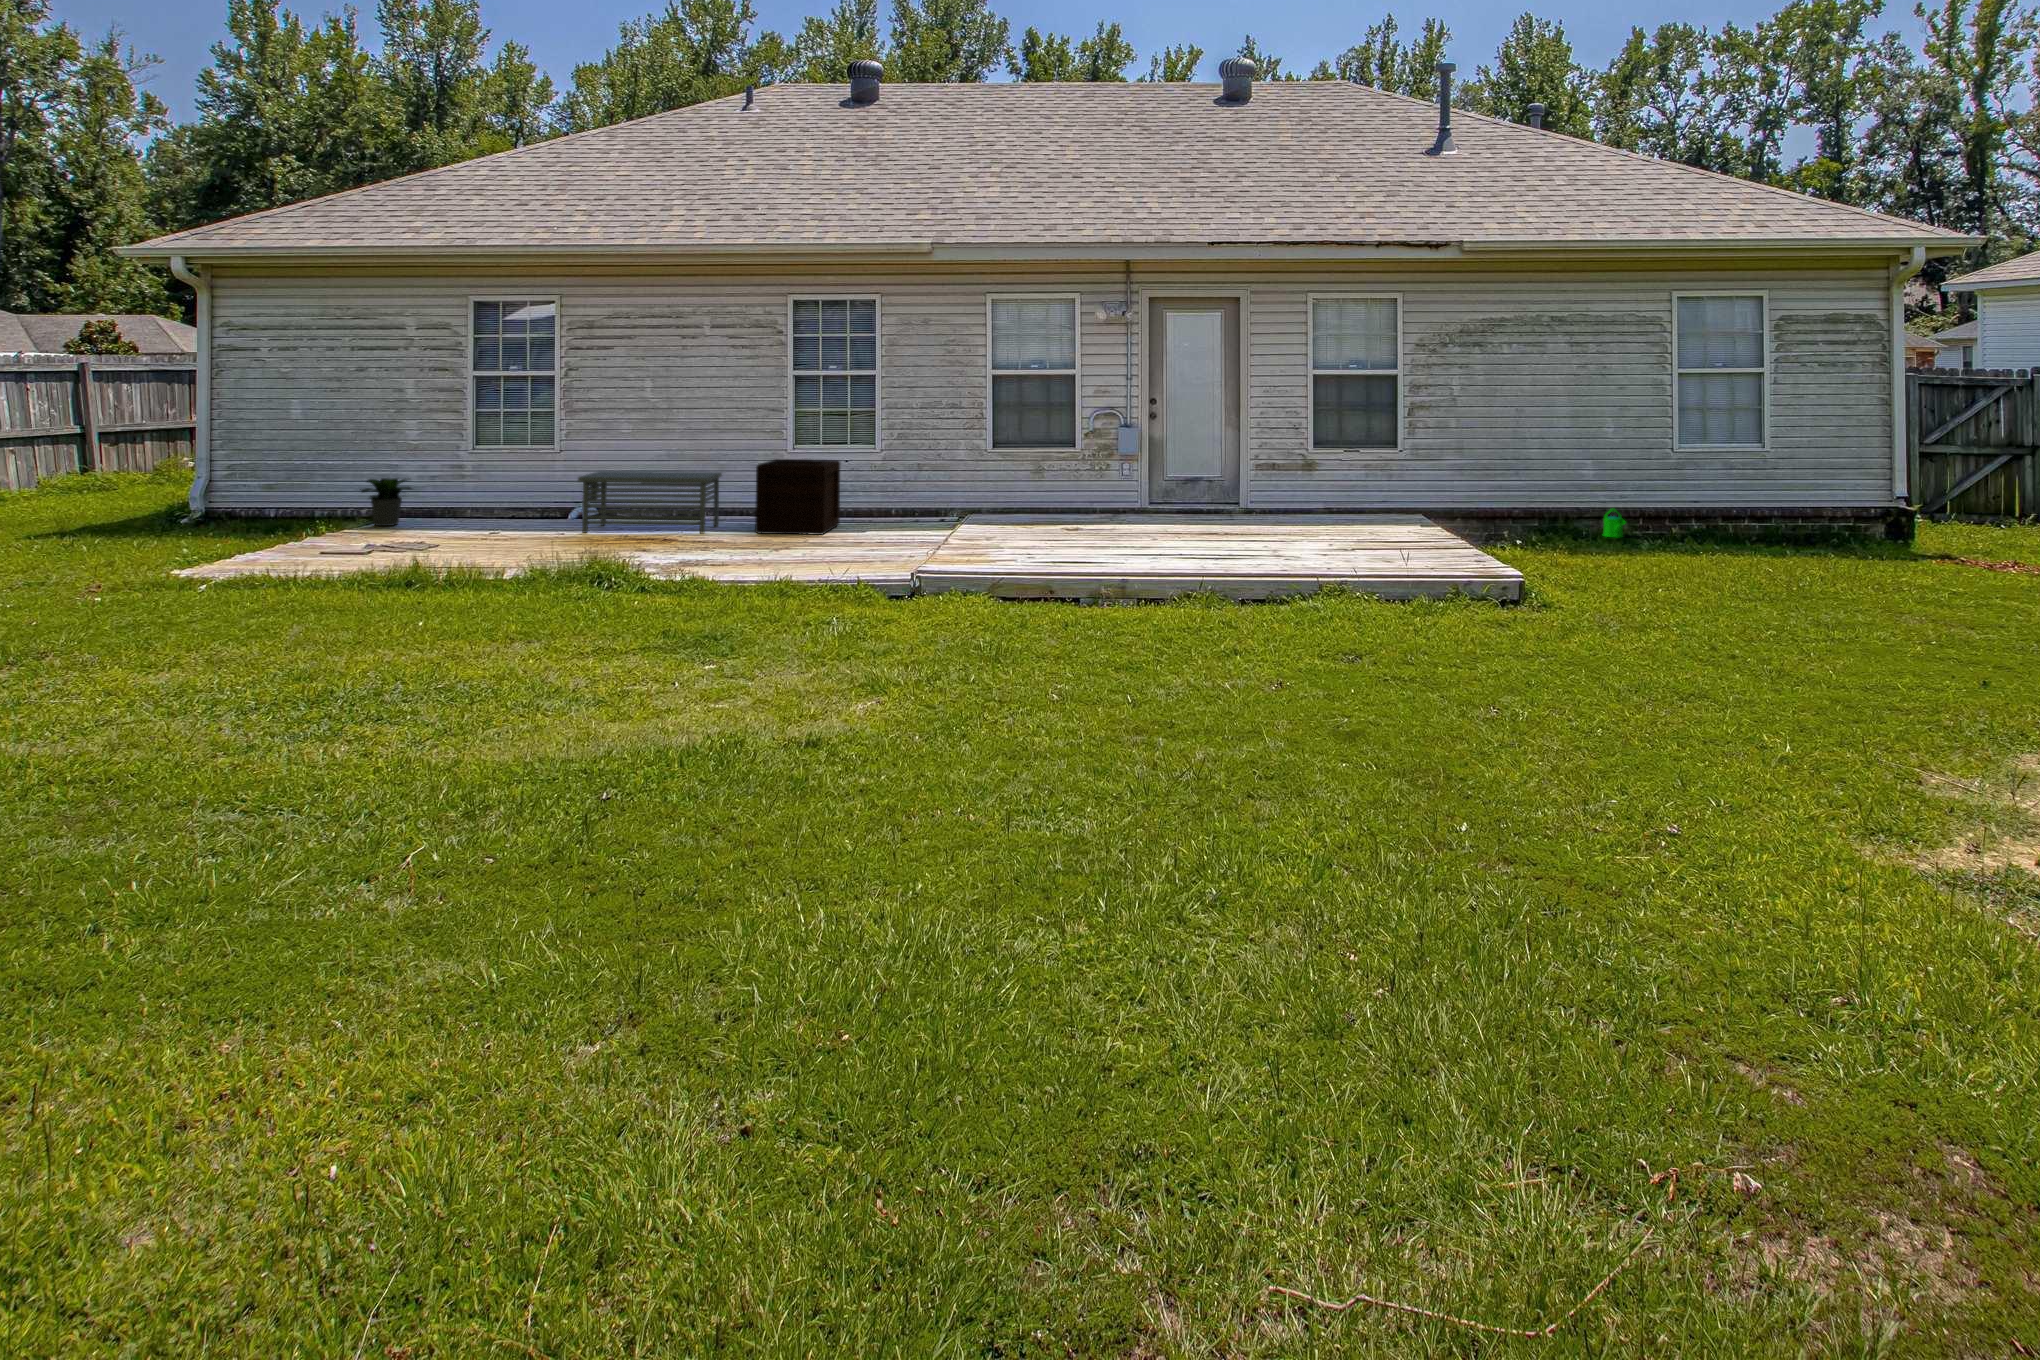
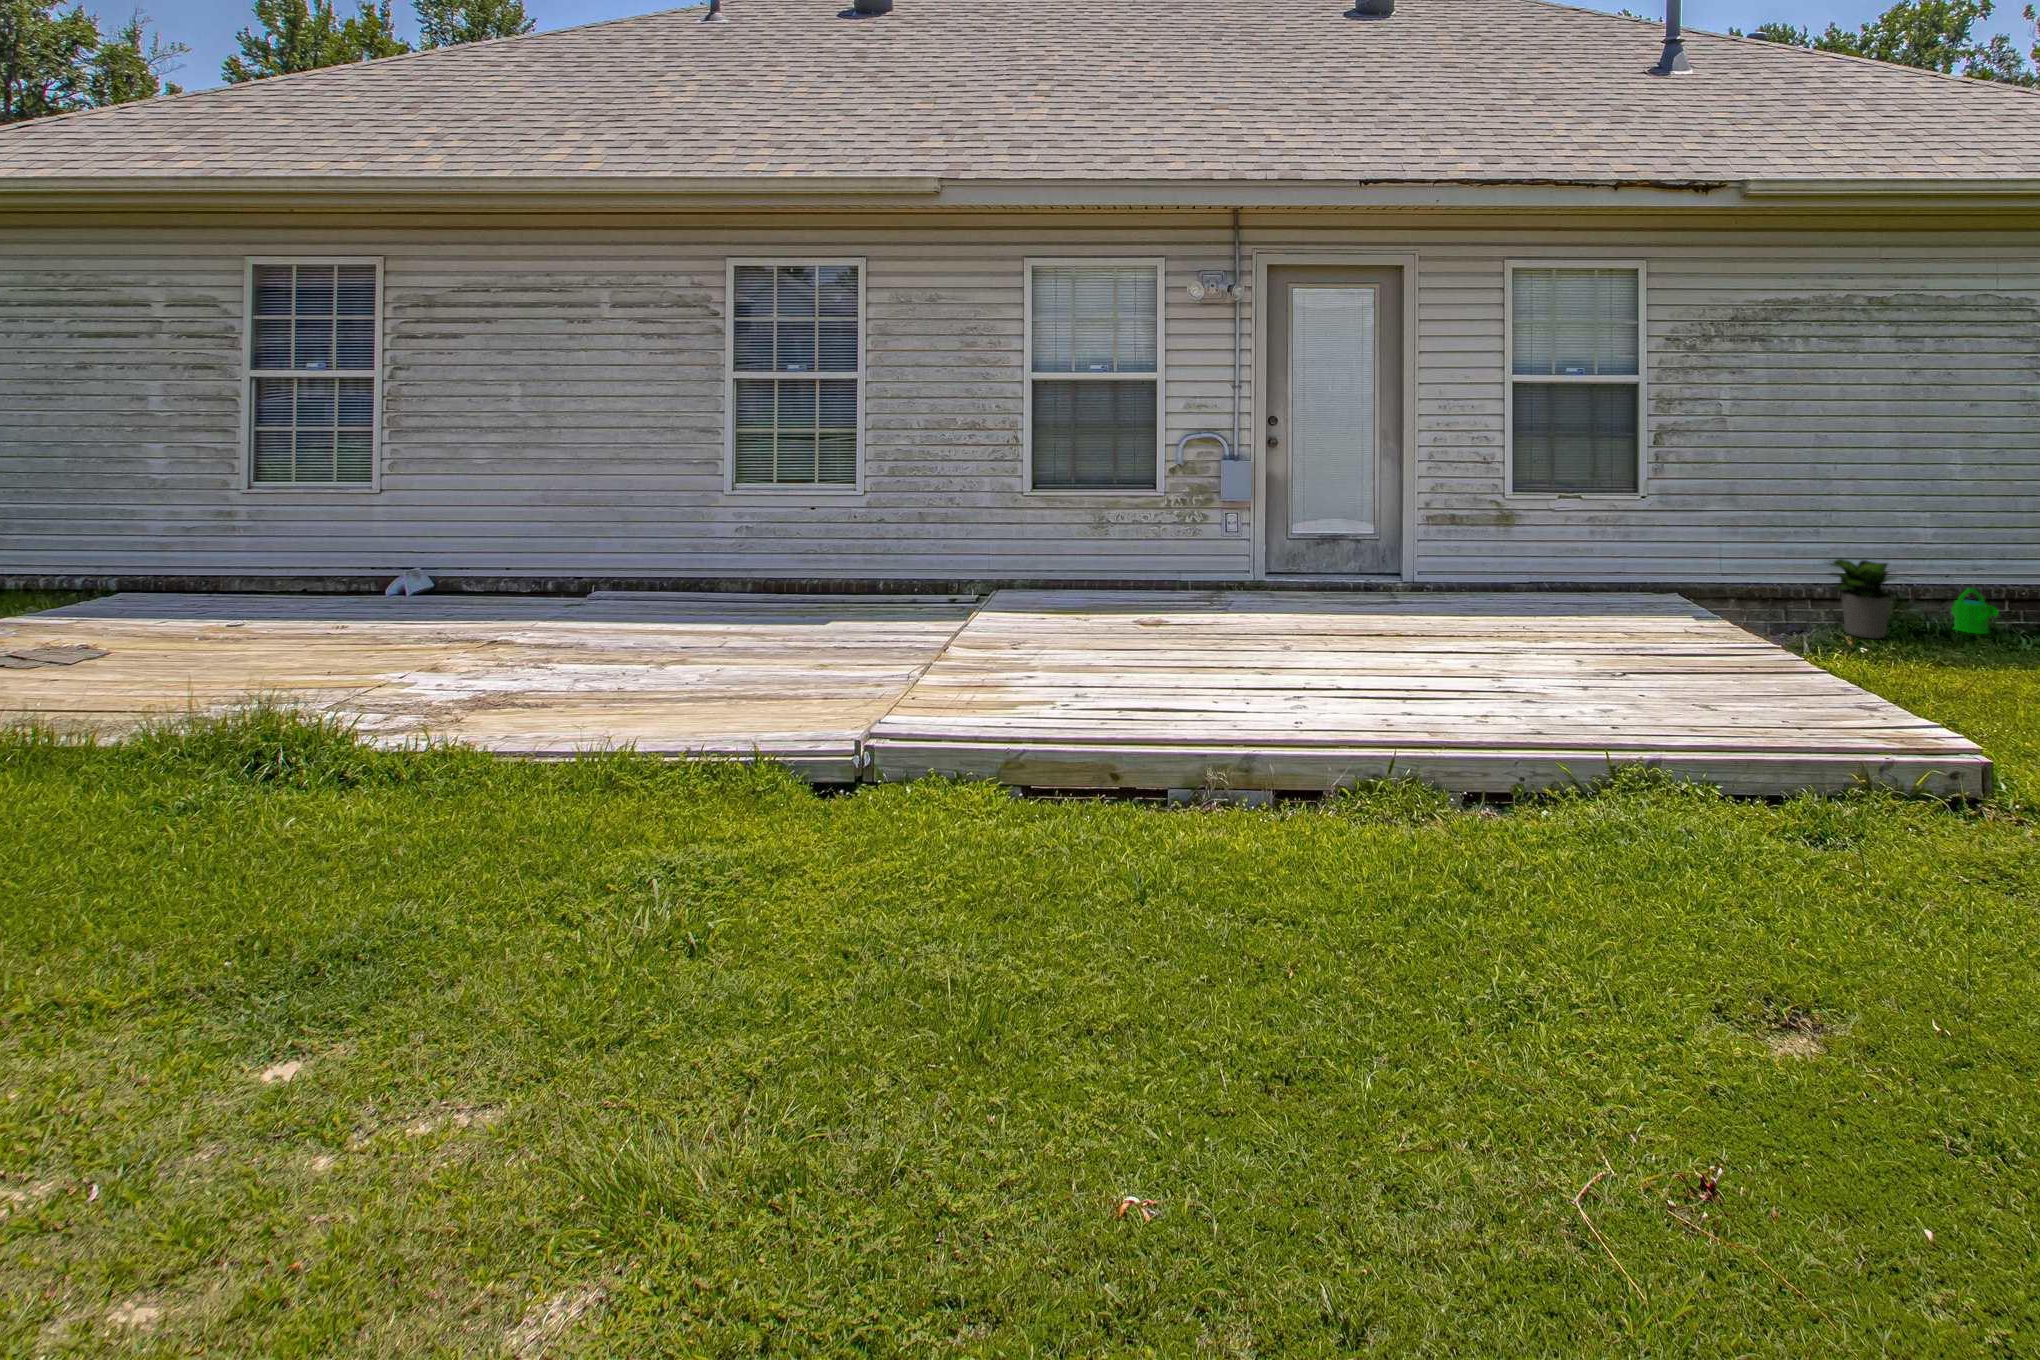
wooden crate: present [755,459,840,535] -> none [653,503,800,627]
storage bench: present [578,471,722,533] -> none [373,520,620,623]
potted plant: present [360,478,412,526] -> present [1829,559,1895,639]

